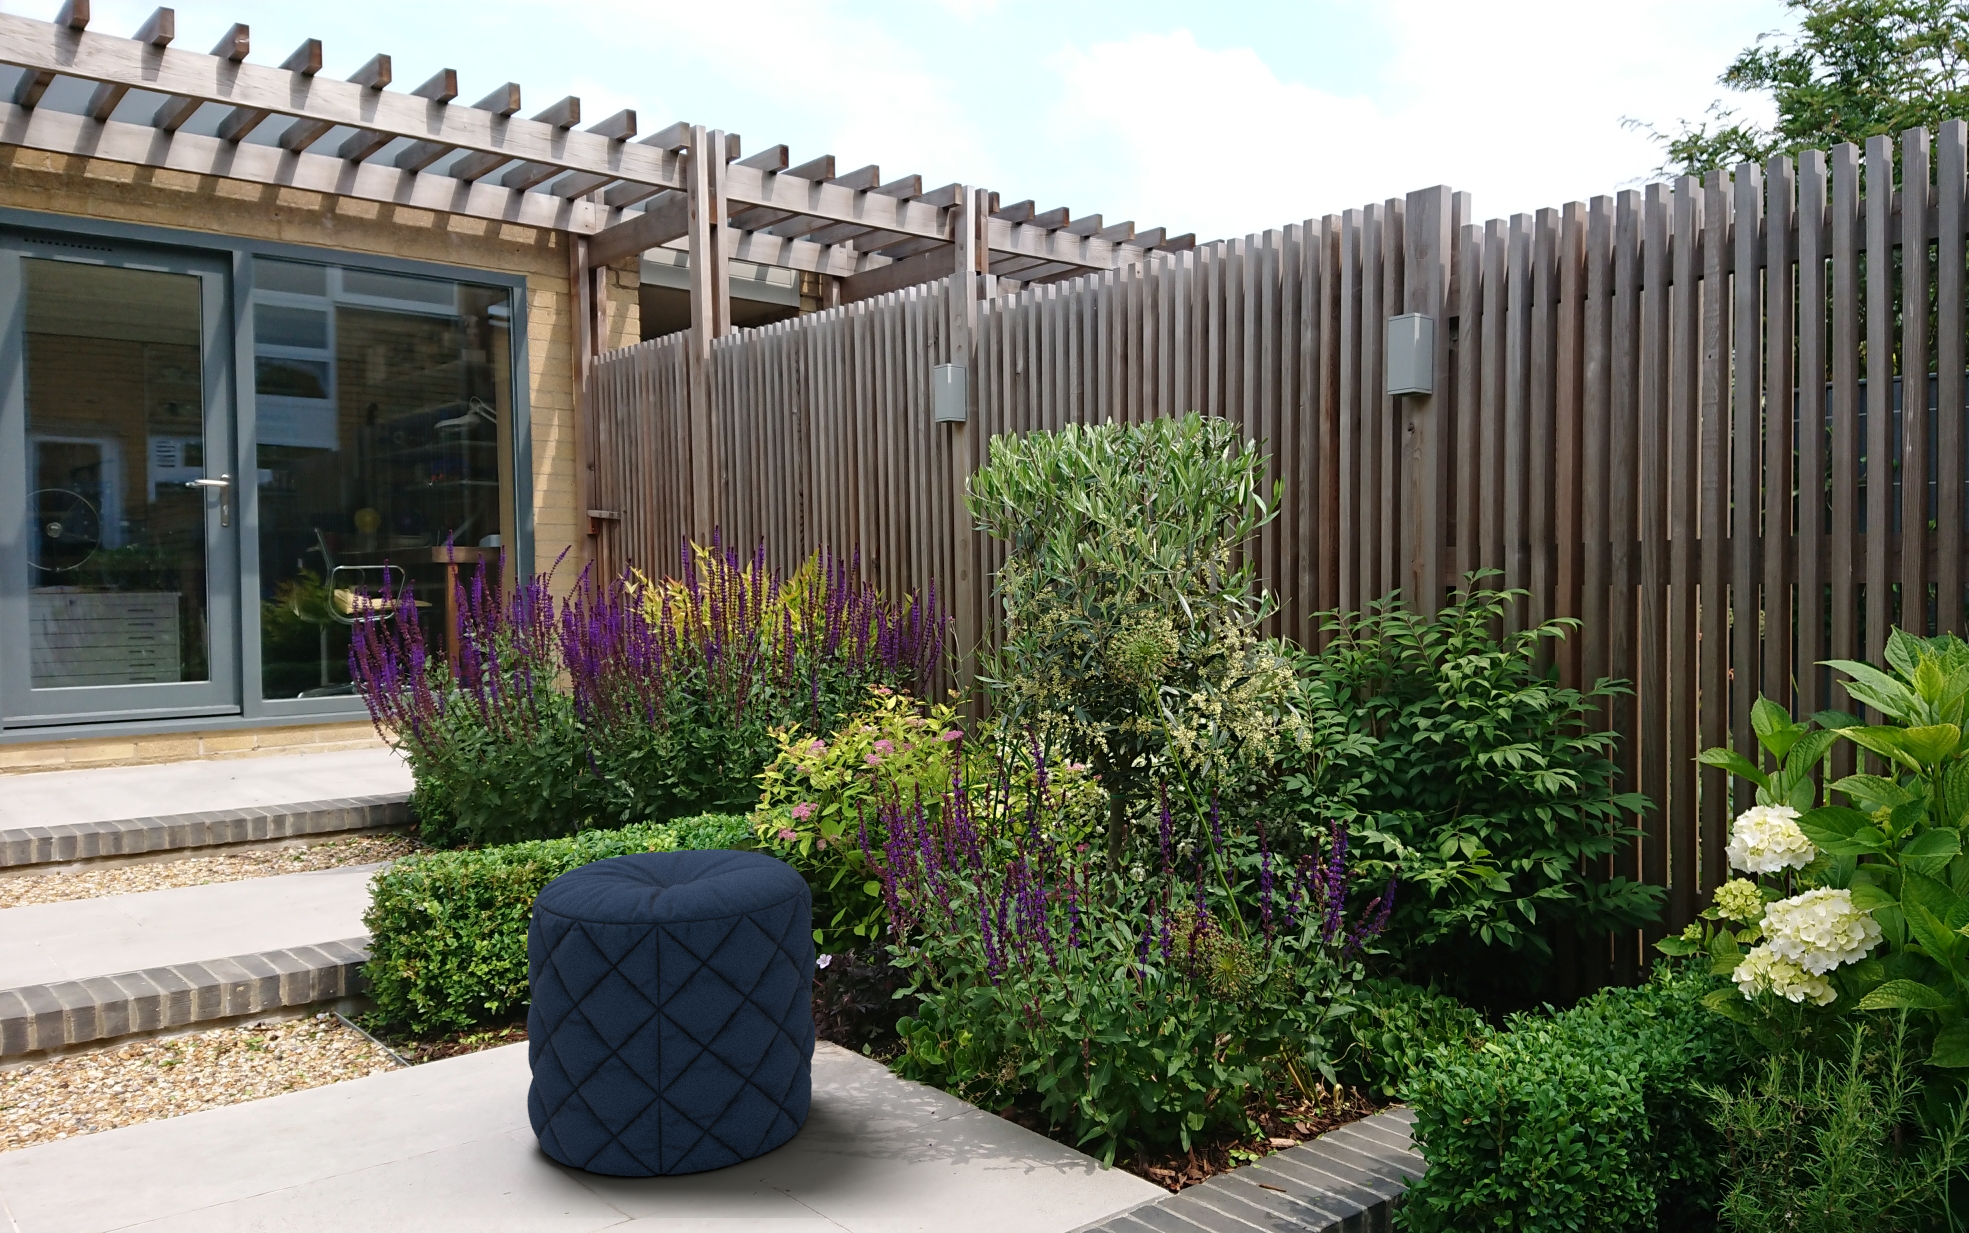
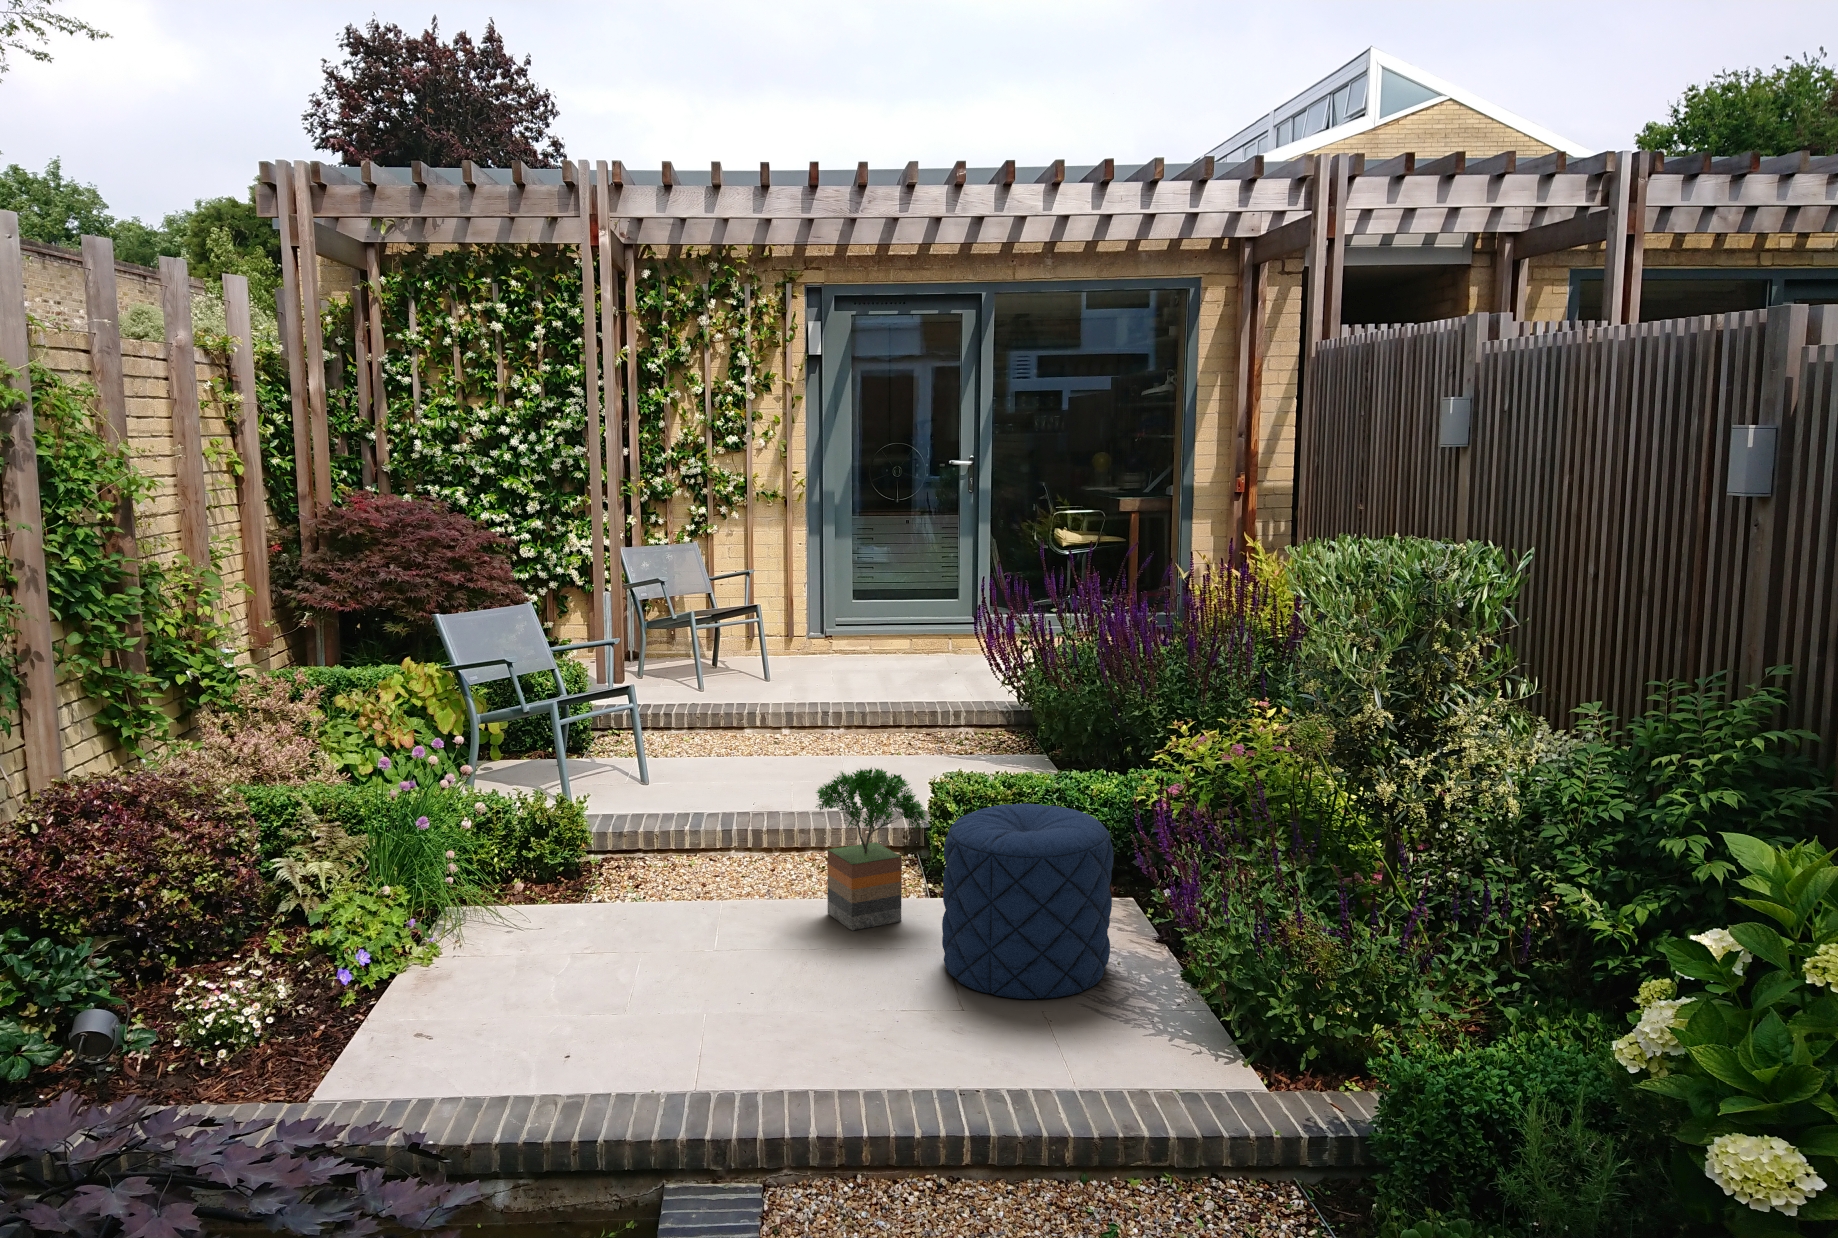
potted tree: none [206,842,442,1143] -> present [816,768,926,931]

